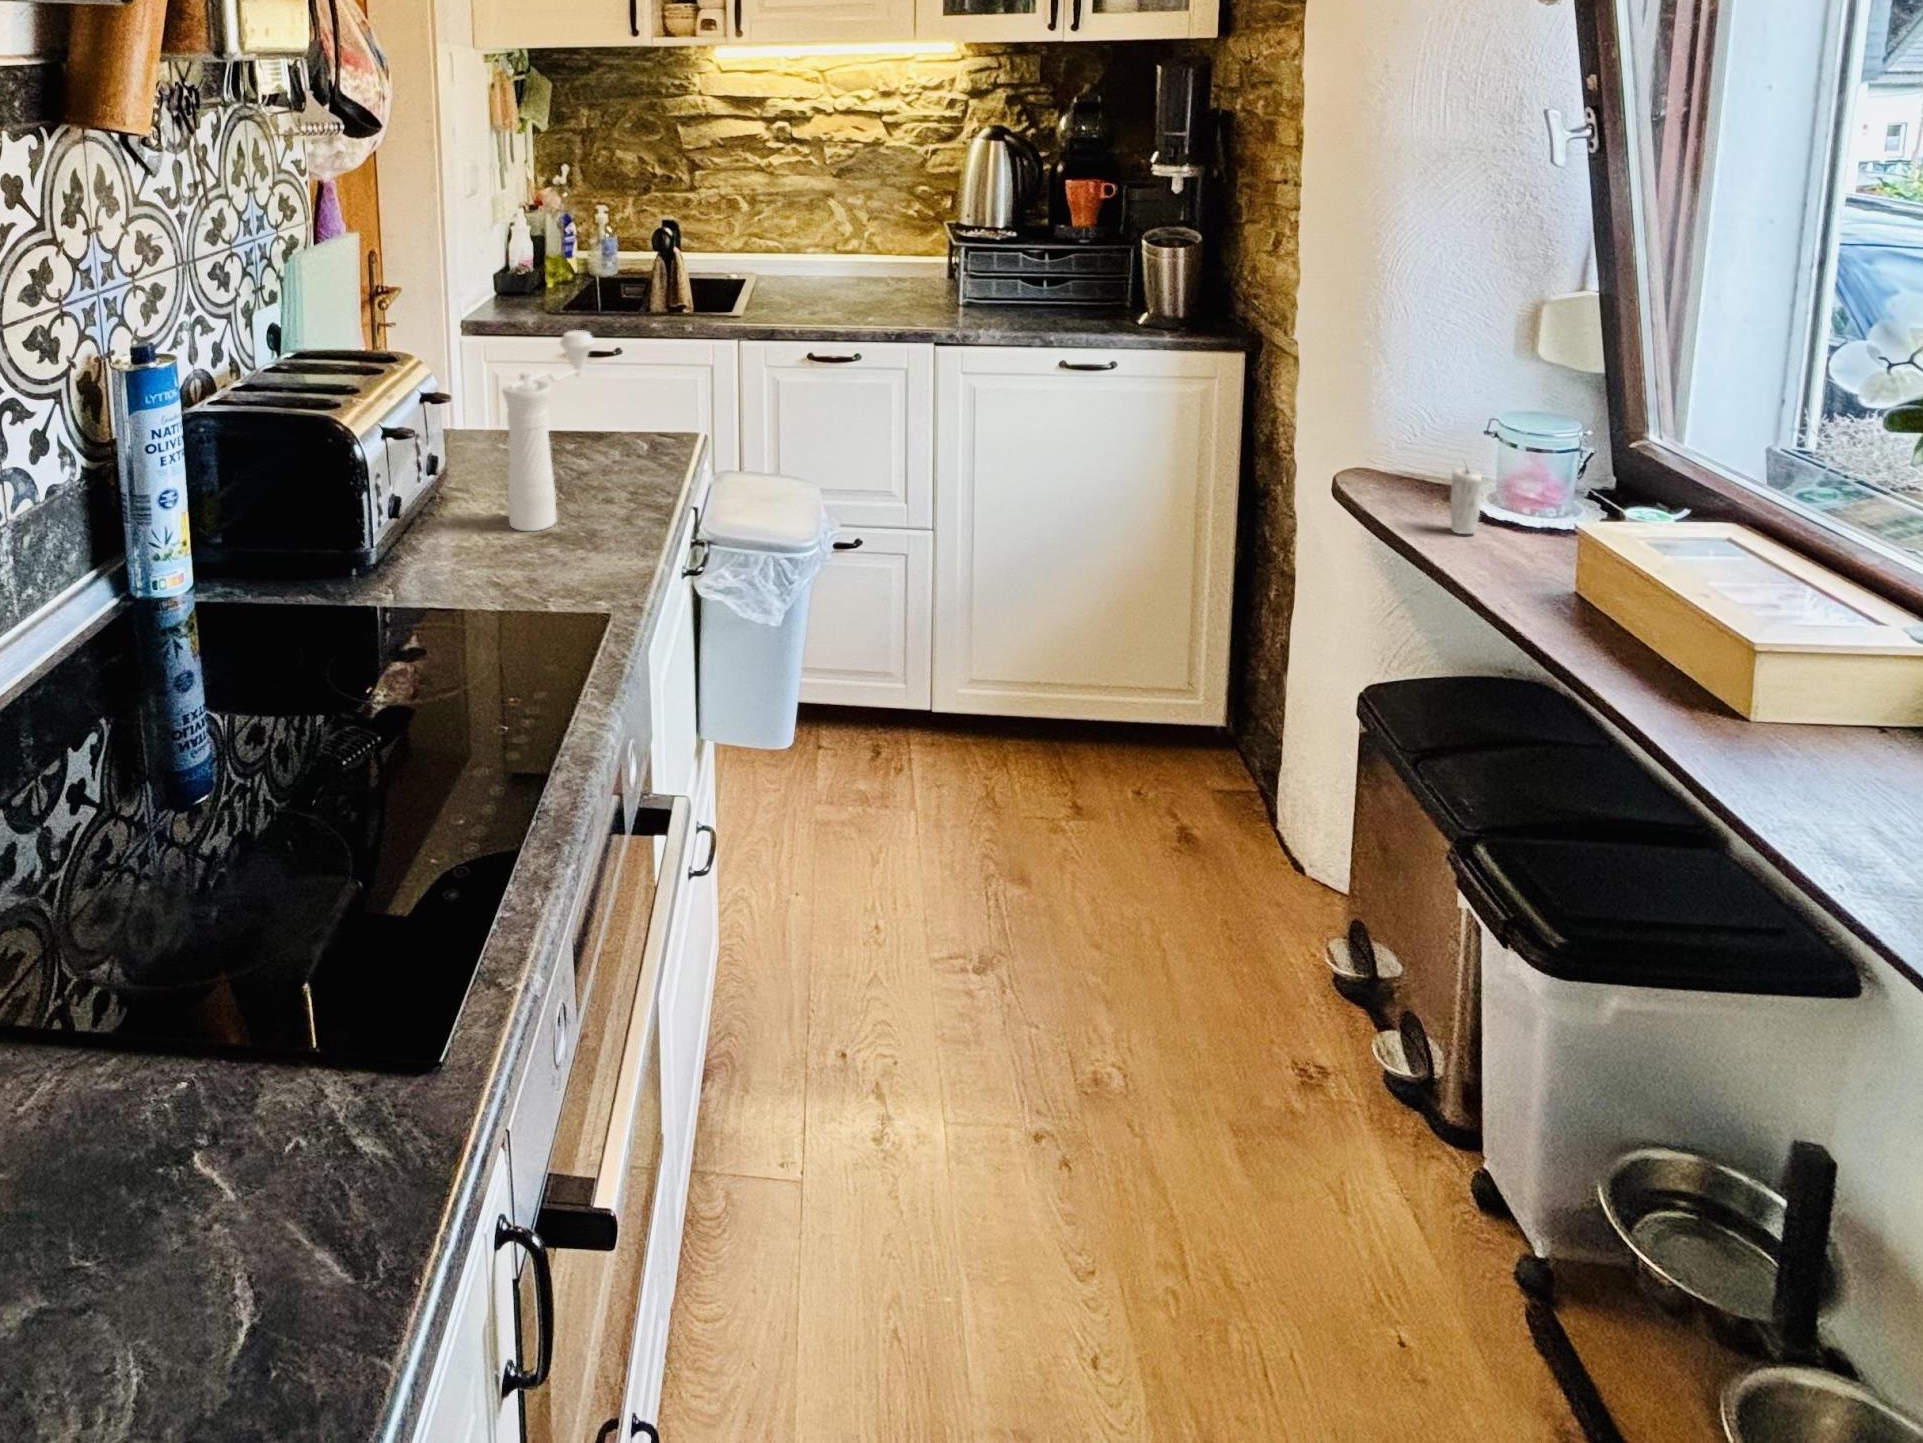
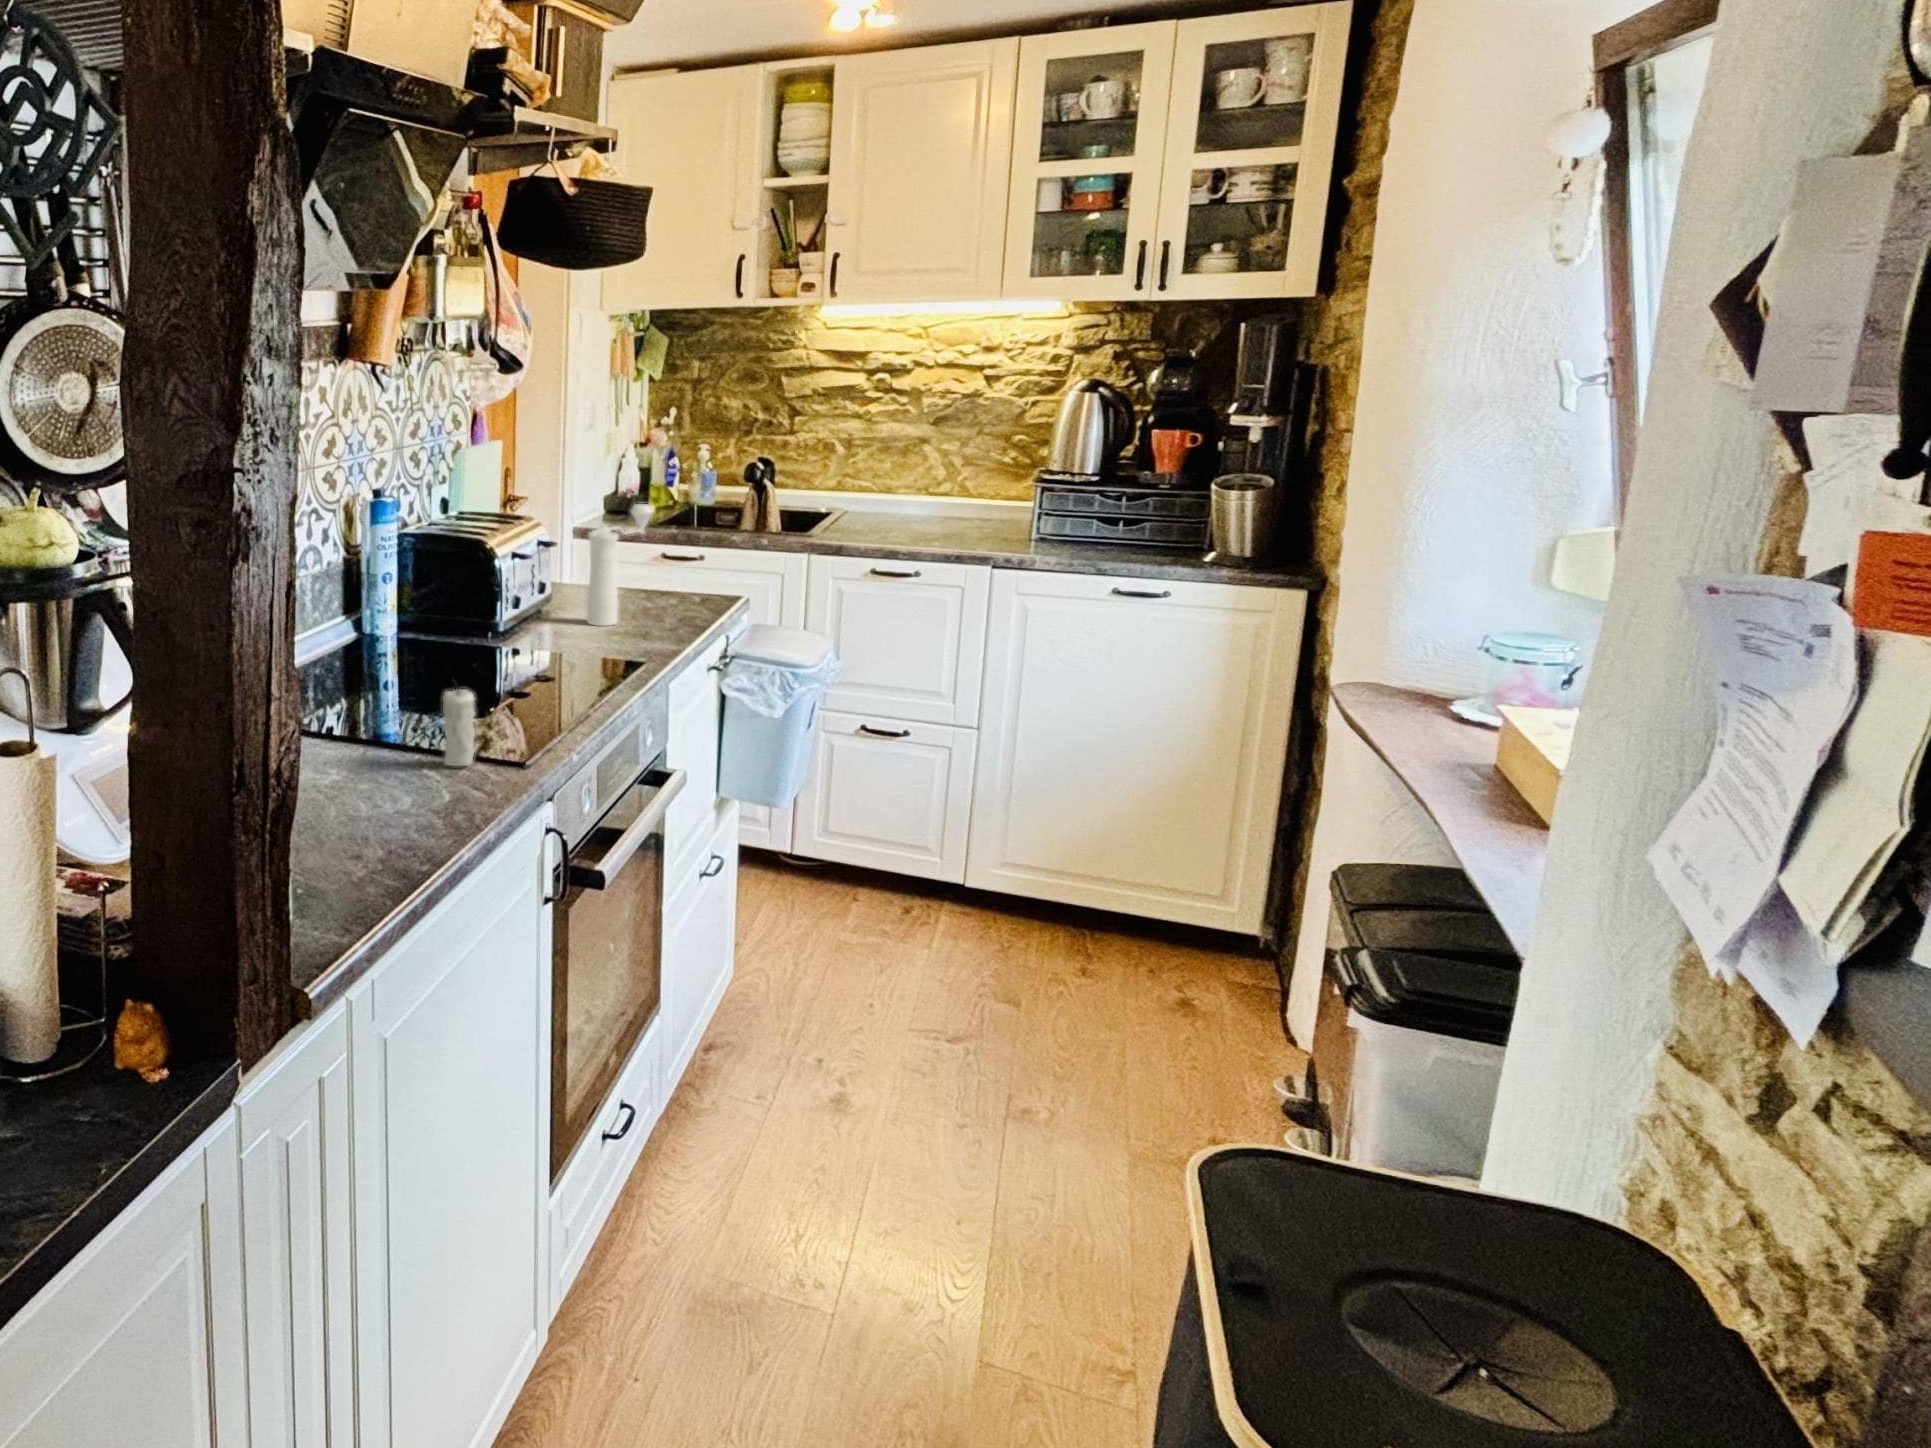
candle: present [1450,467,1482,534] -> present [443,685,476,766]

